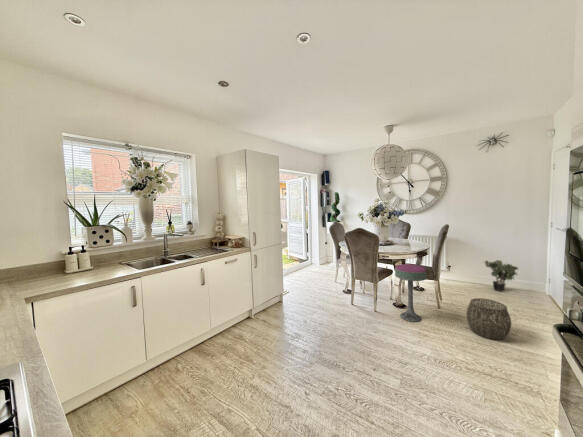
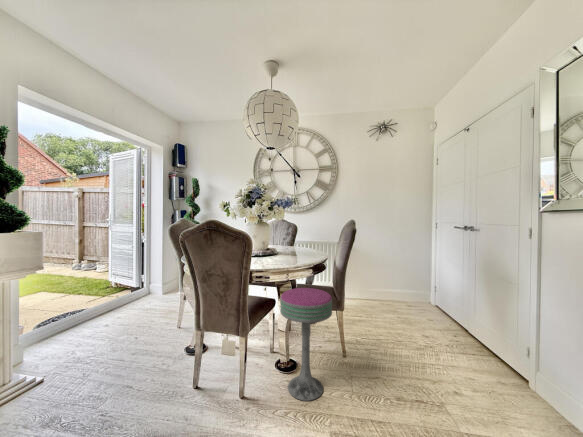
potted plant: present [485,260,518,291] -> none [376,268,410,307]
woven basket: present [466,298,511,340] -> none [389,334,454,410]

